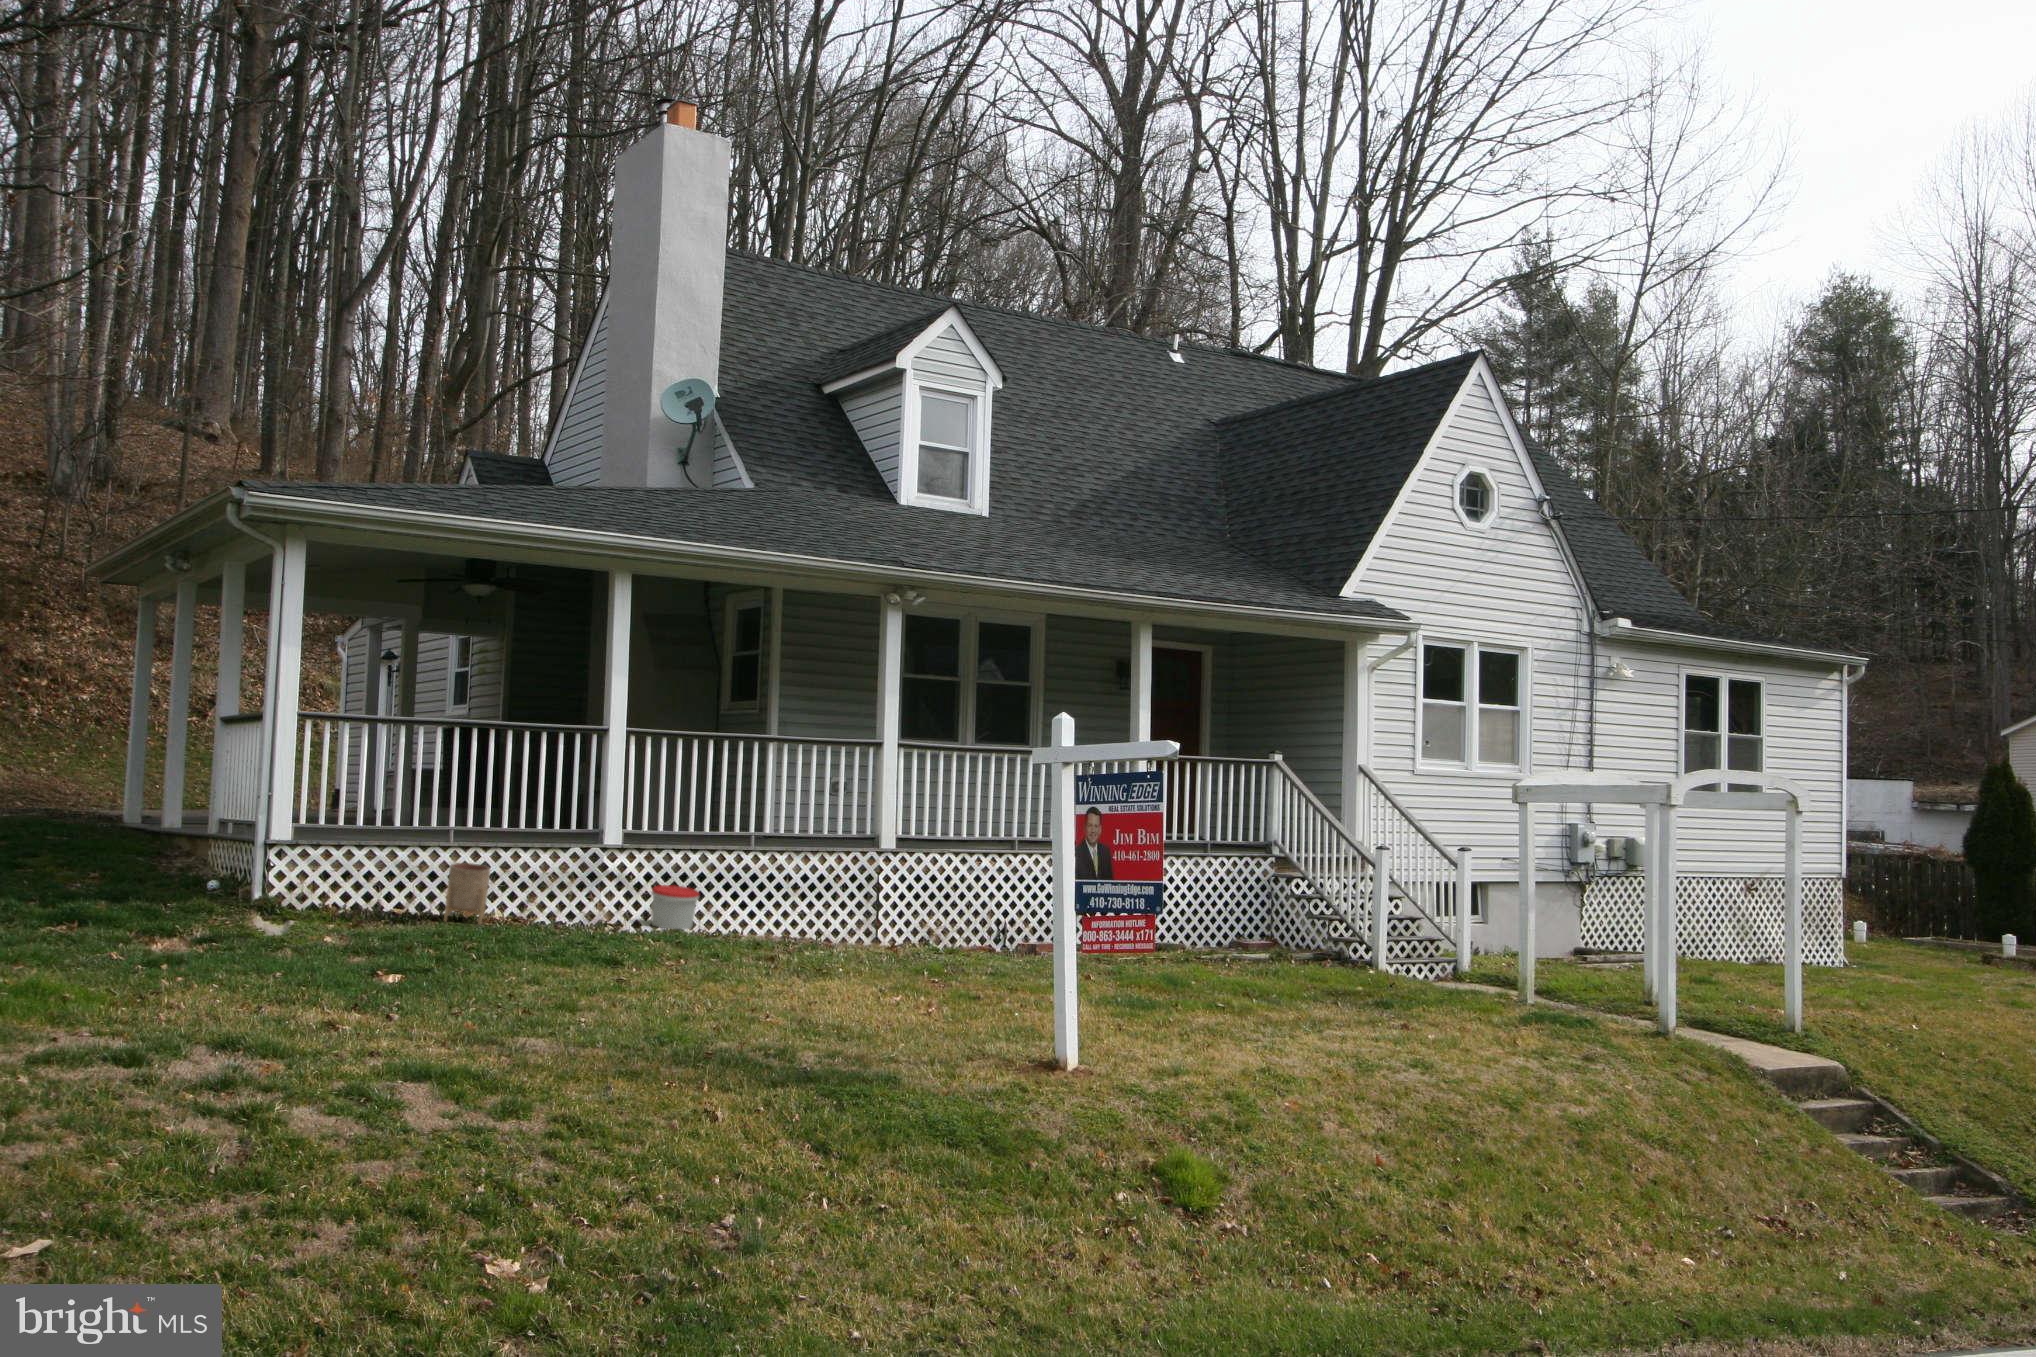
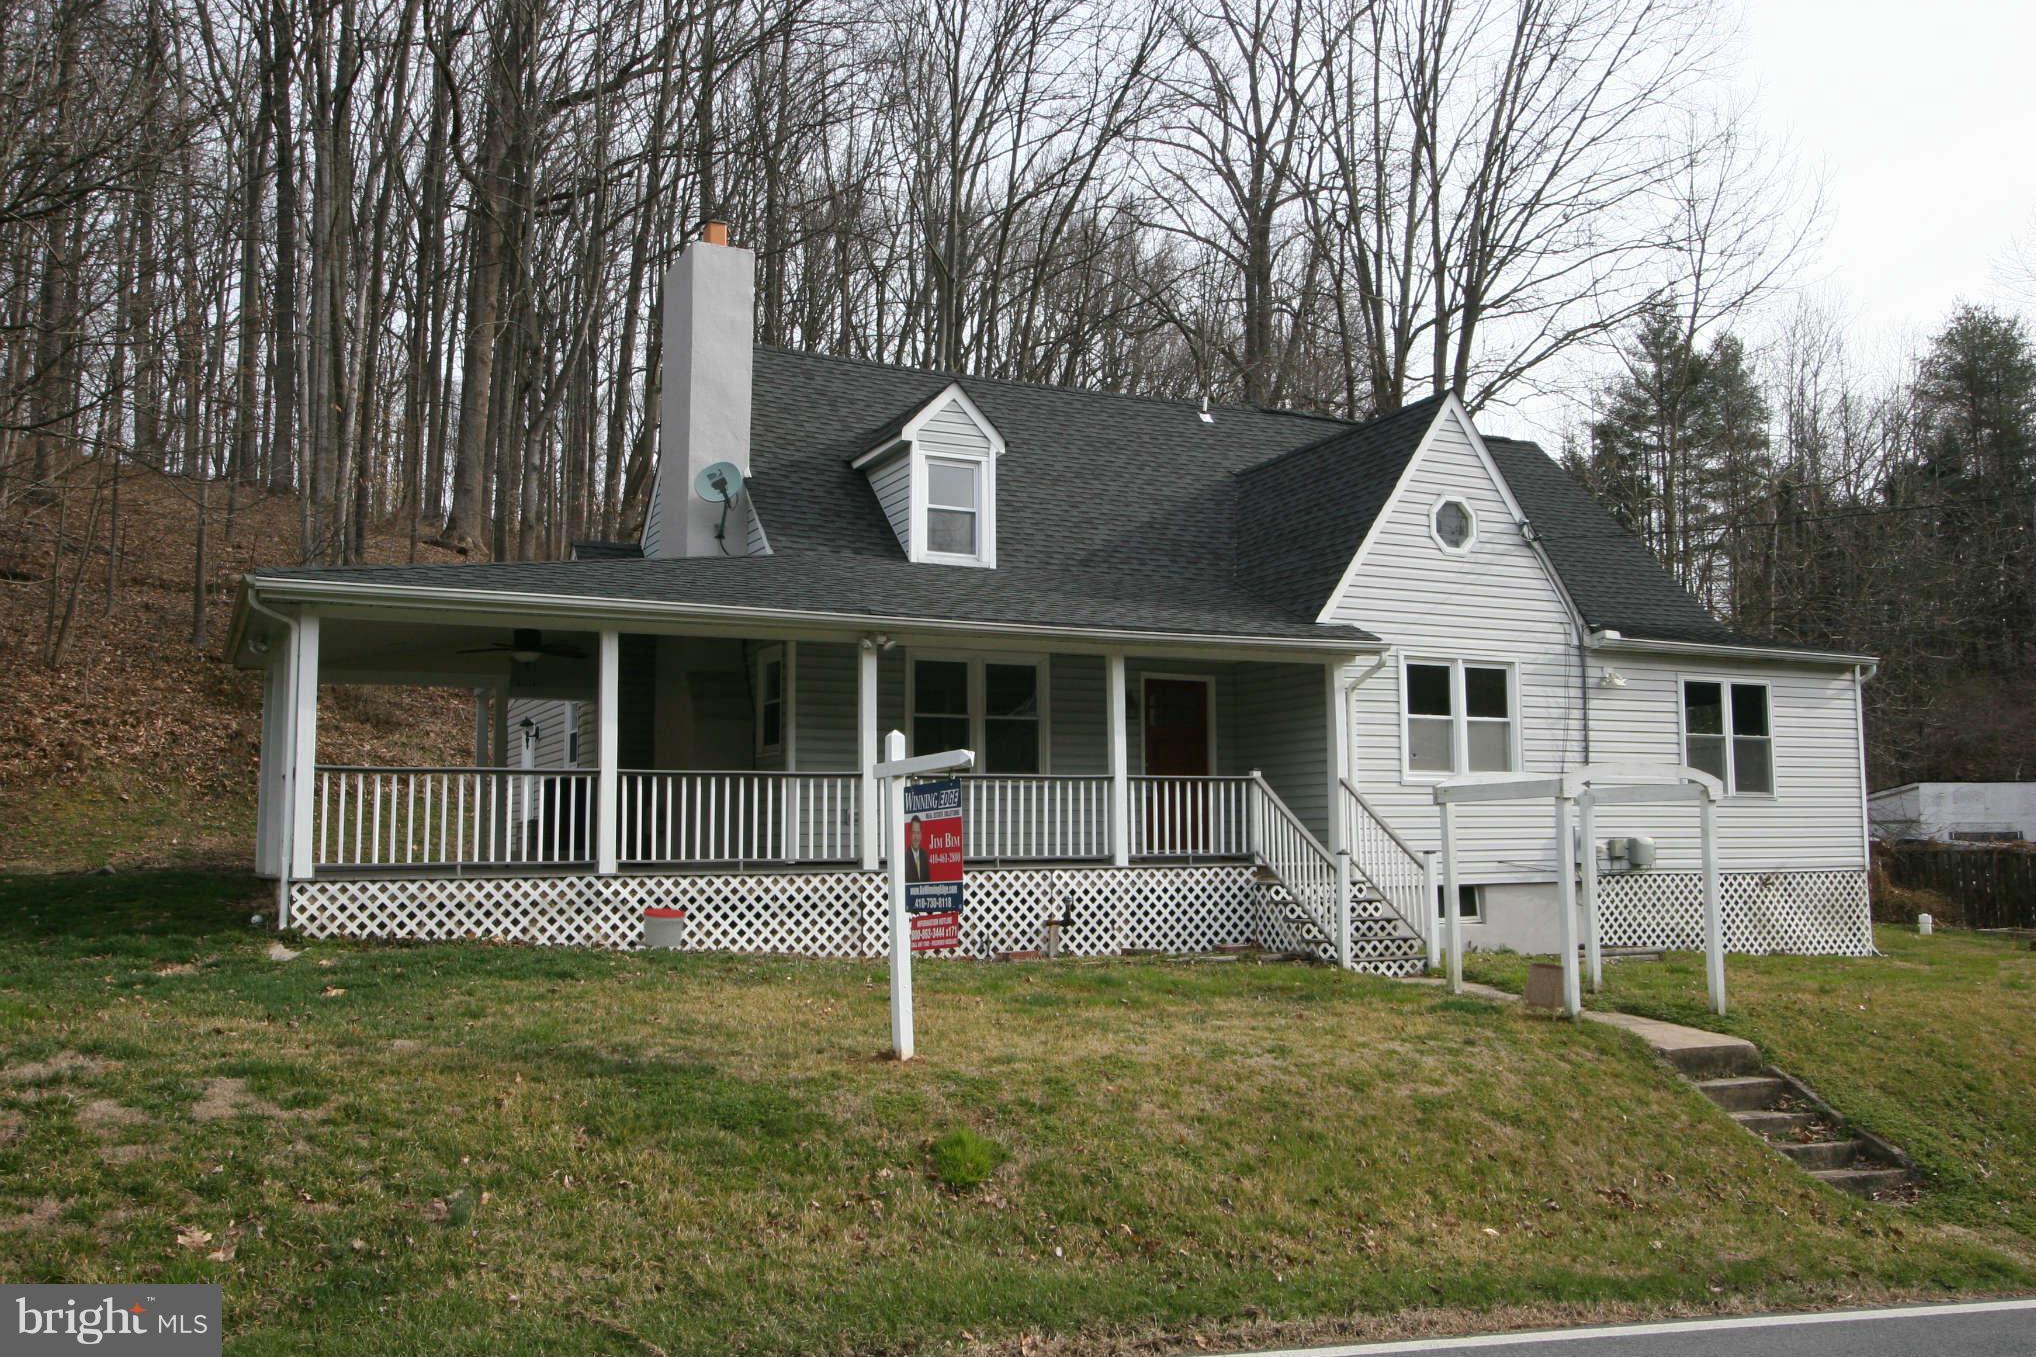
planter: present [444,863,490,924] -> present [1522,962,1565,1022]

